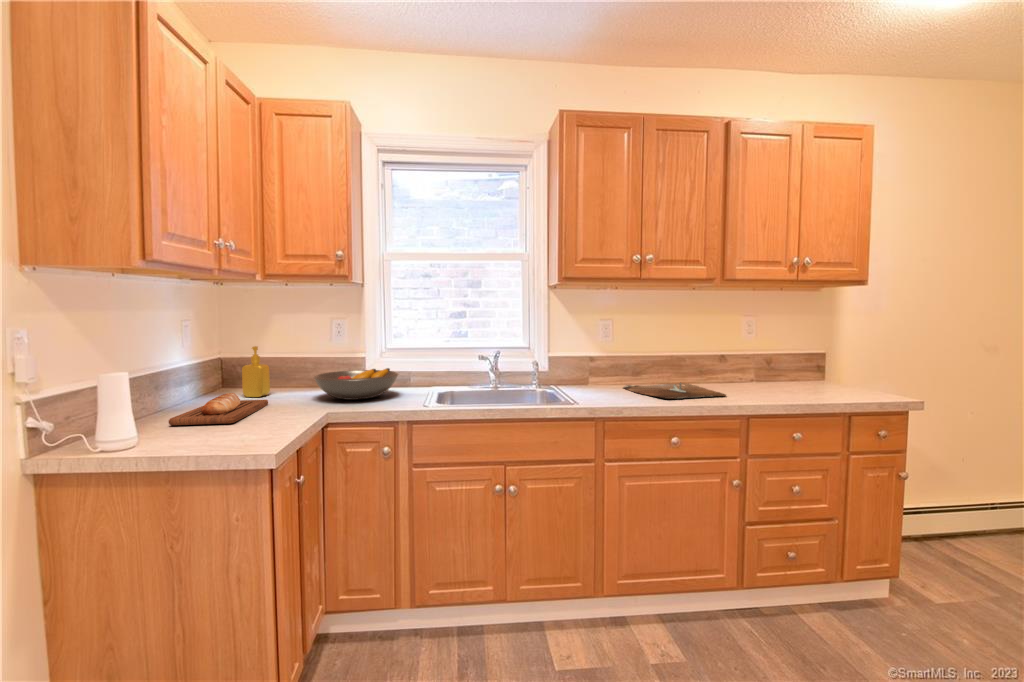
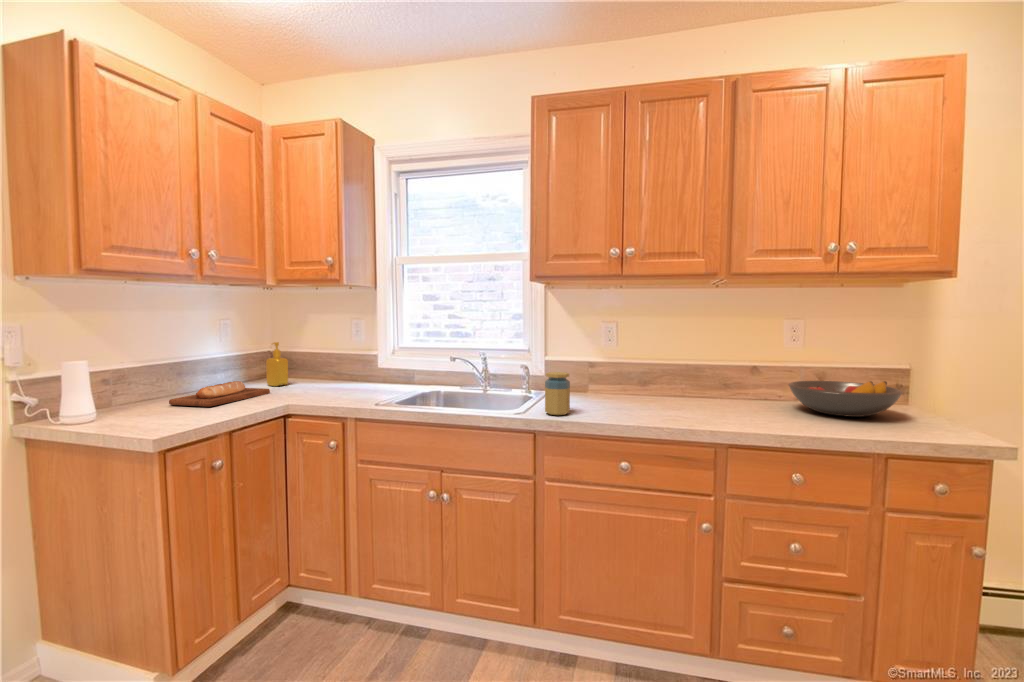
jar: none [595,365,617,403] -> present [545,372,570,415]
fruit bowl: present [314,368,398,400] -> present [788,381,903,417]
cutting board: present [623,383,726,399] -> none [612,396,717,417]

